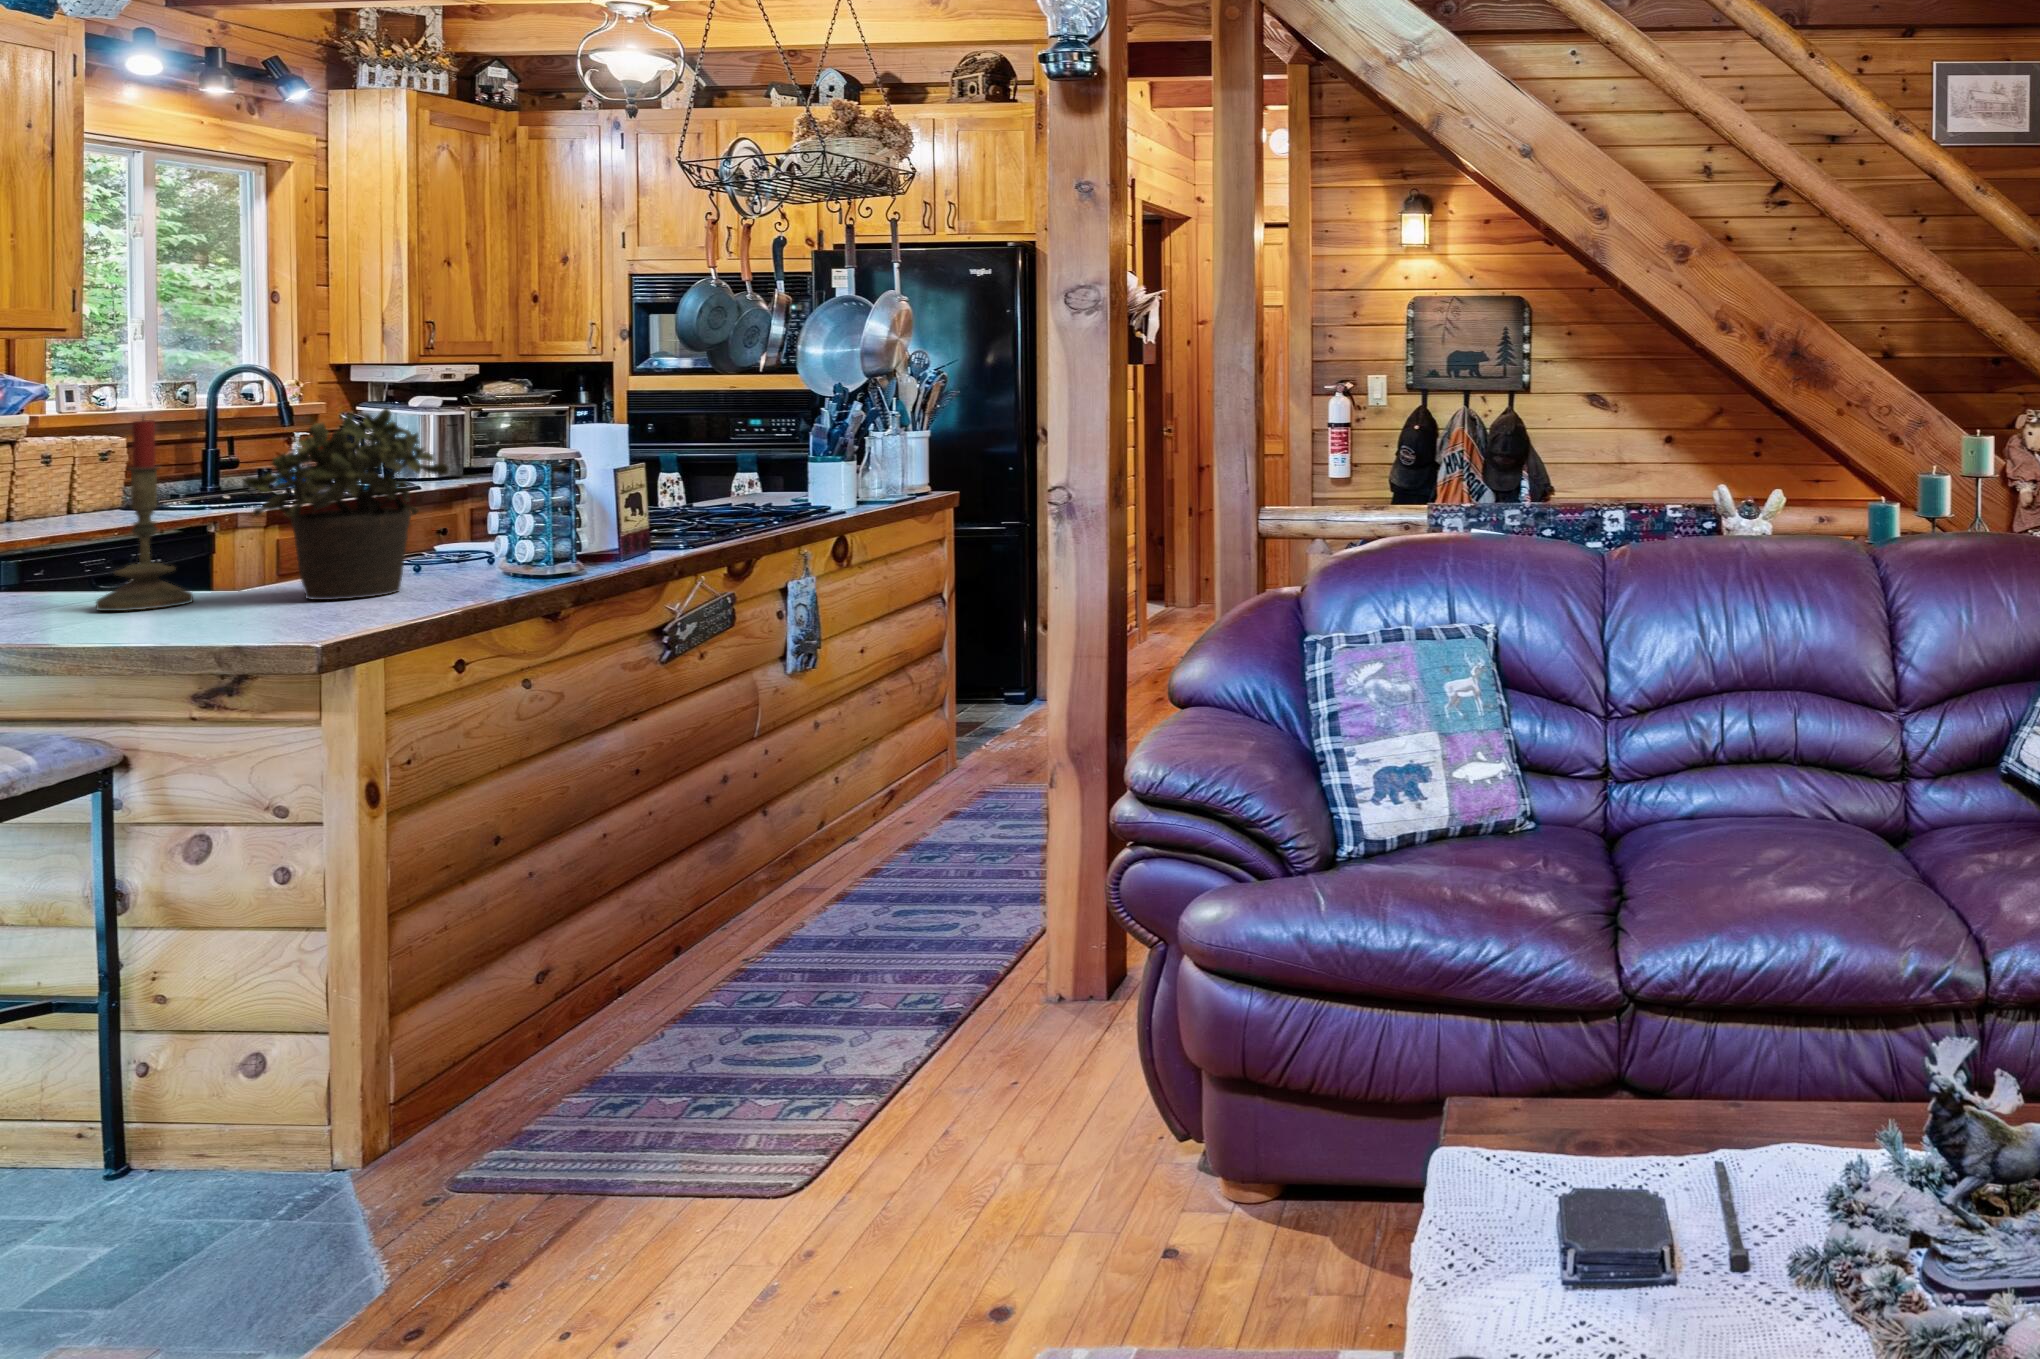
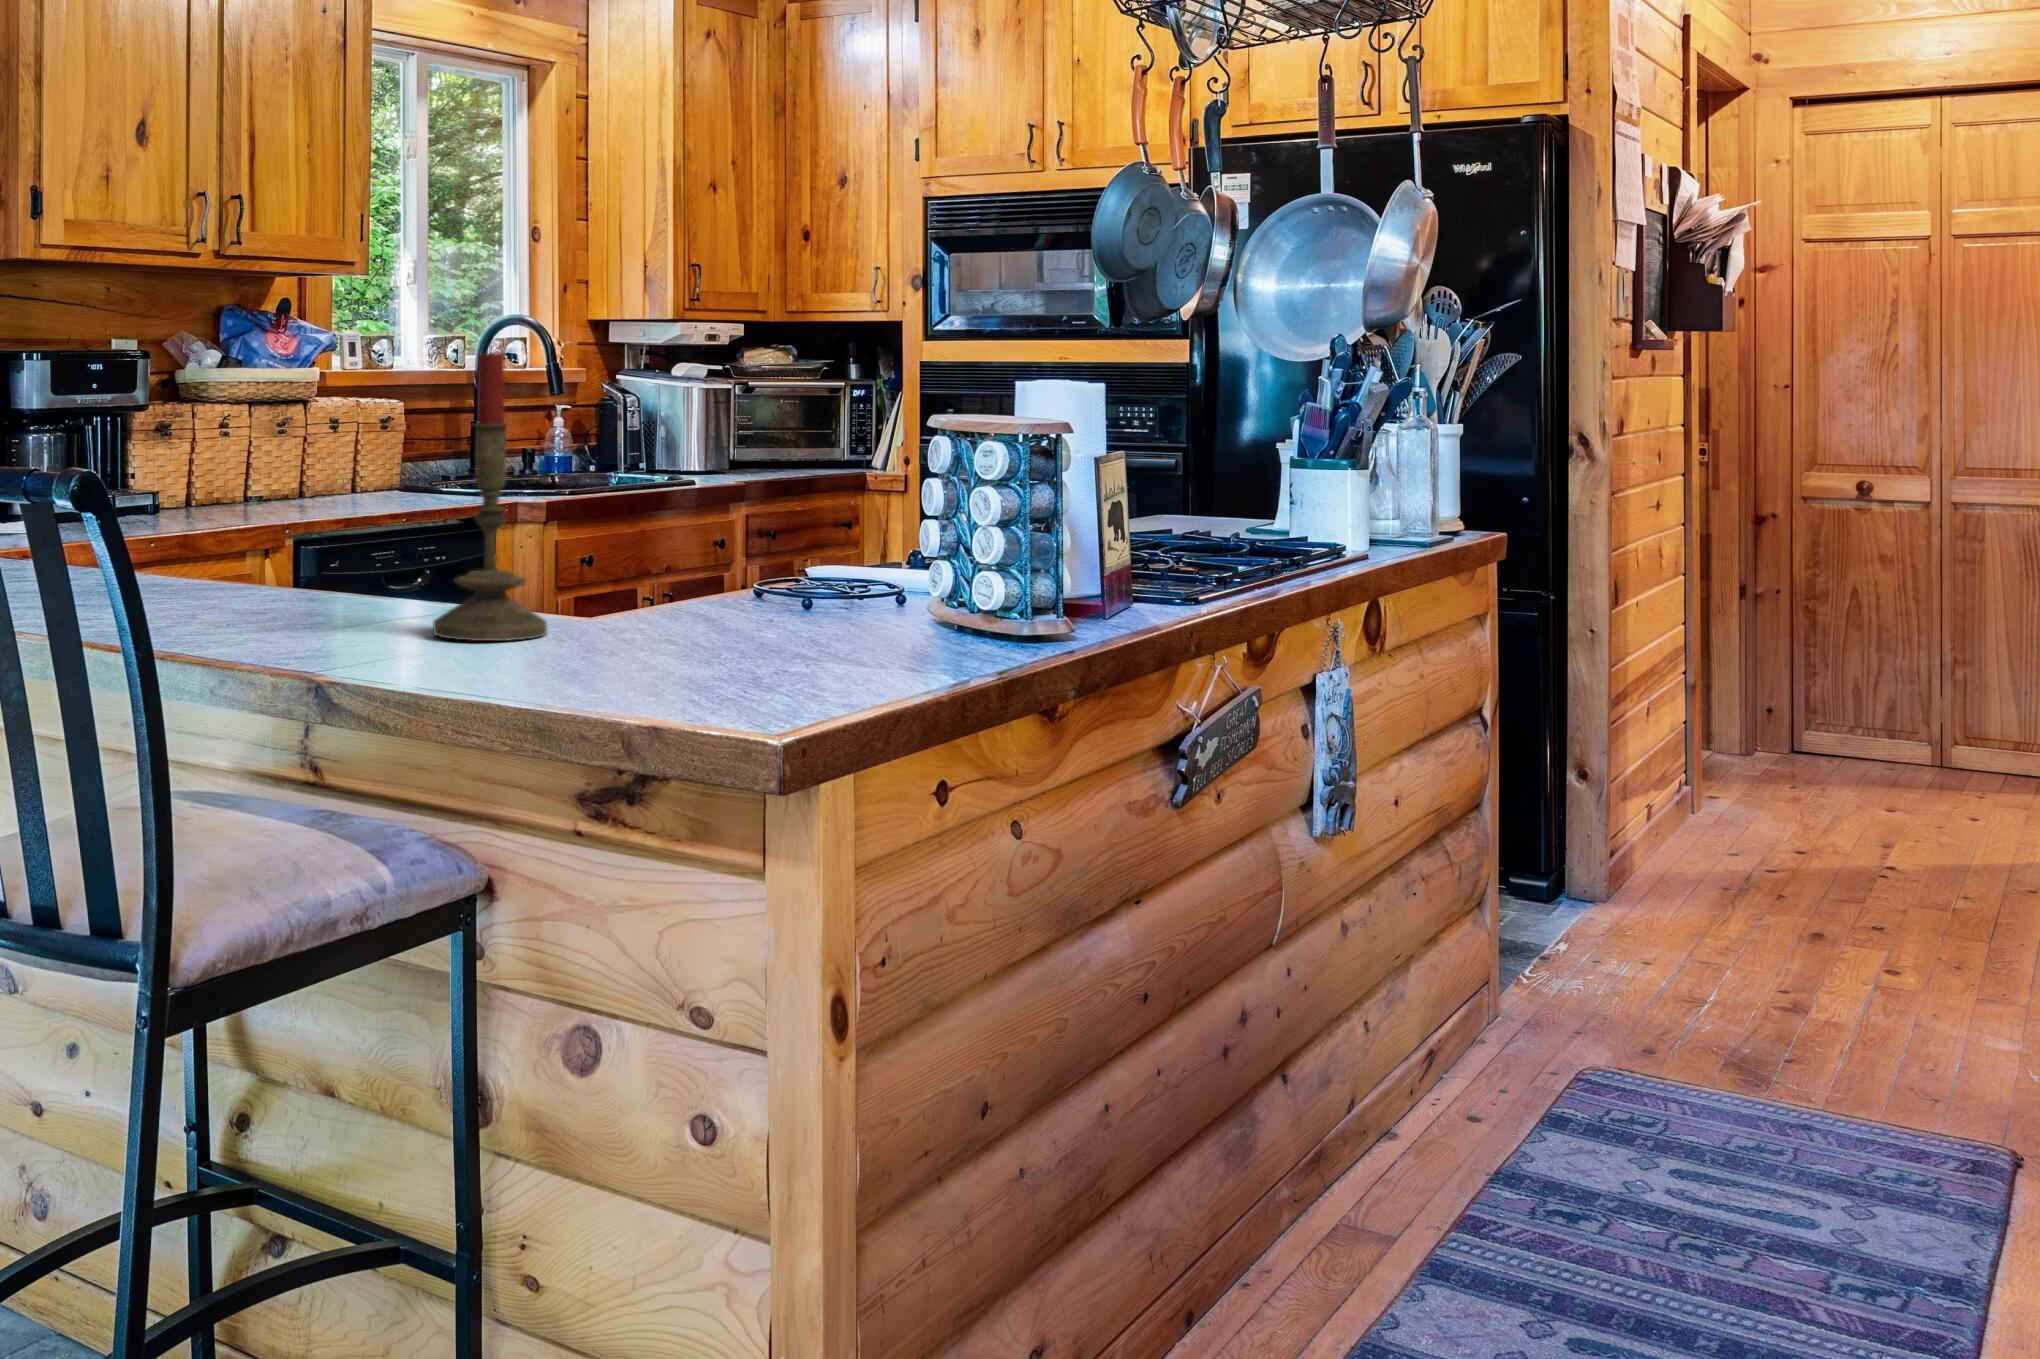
potted plant: present [243,408,449,600] -> none [622,336,905,652]

